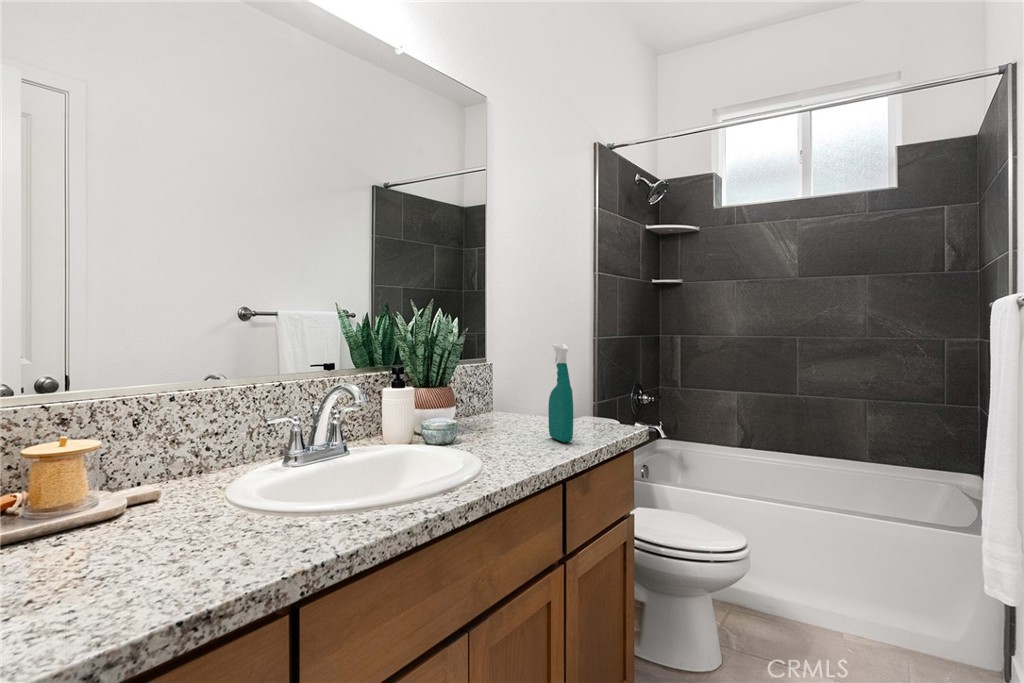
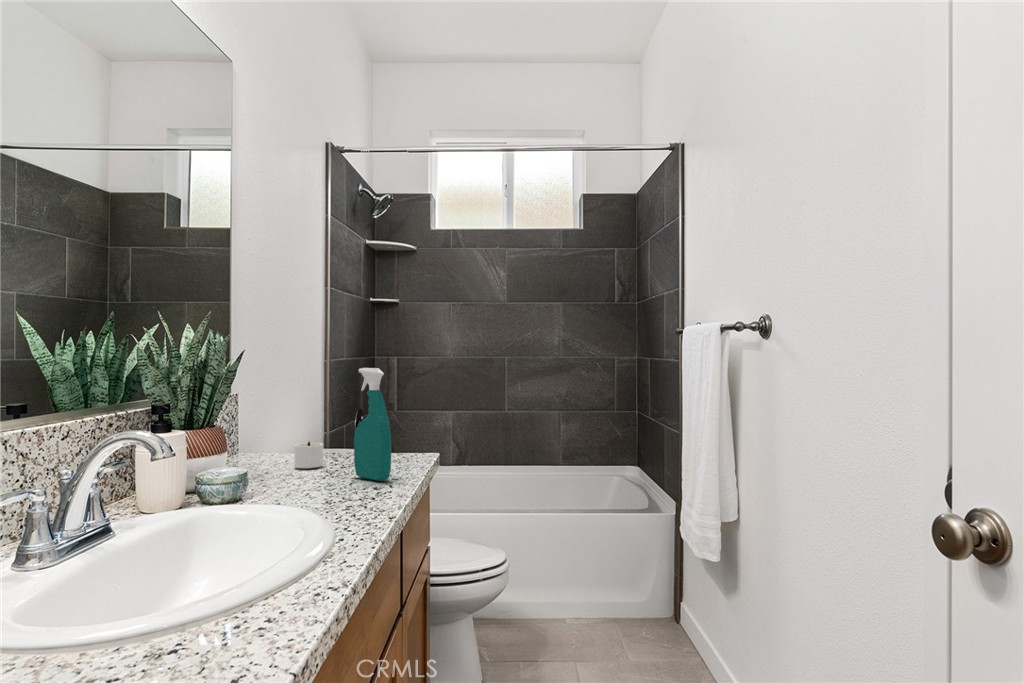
candle: none [517,404,545,427] -> present [295,442,323,468]

